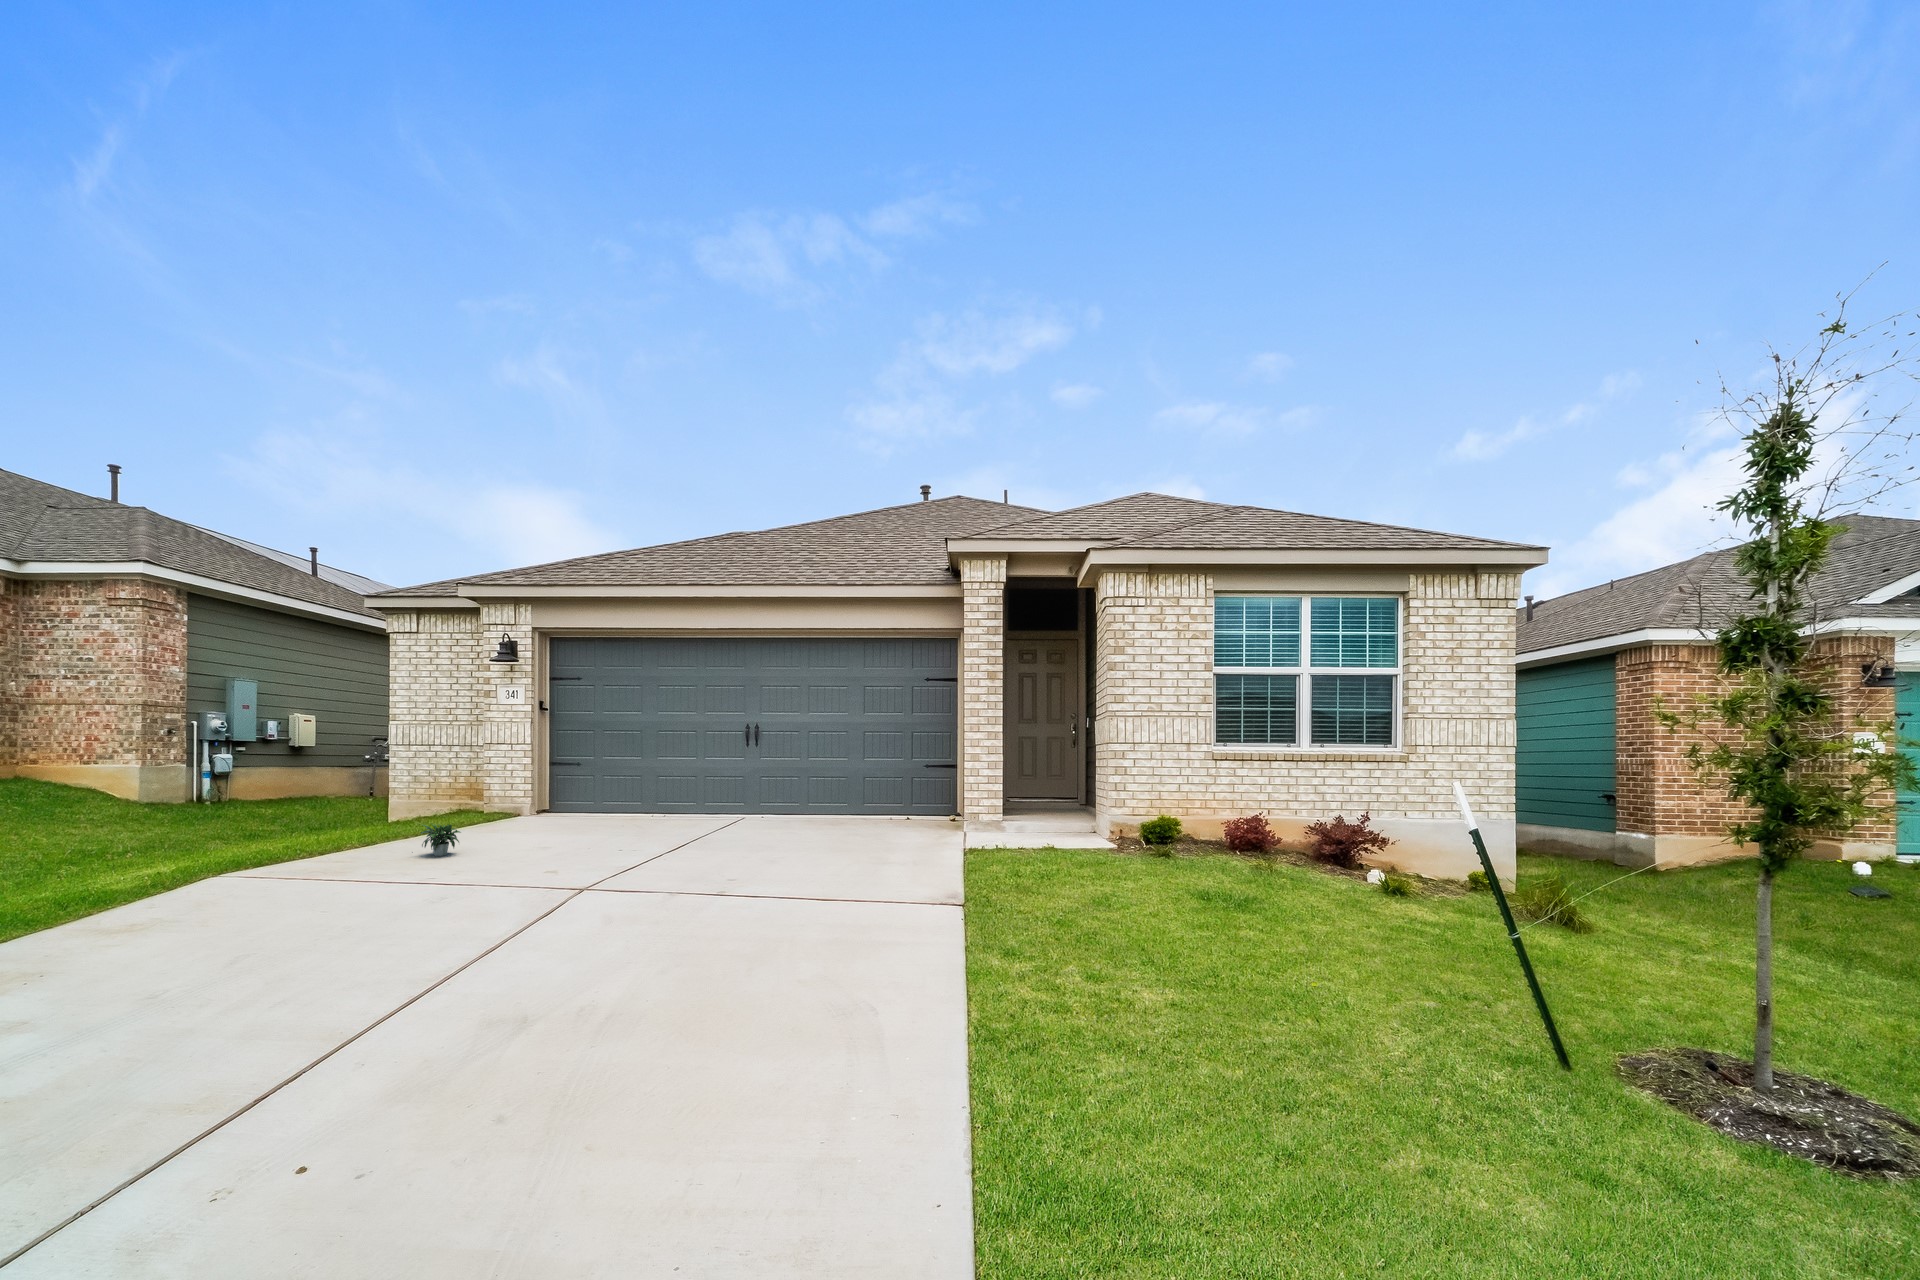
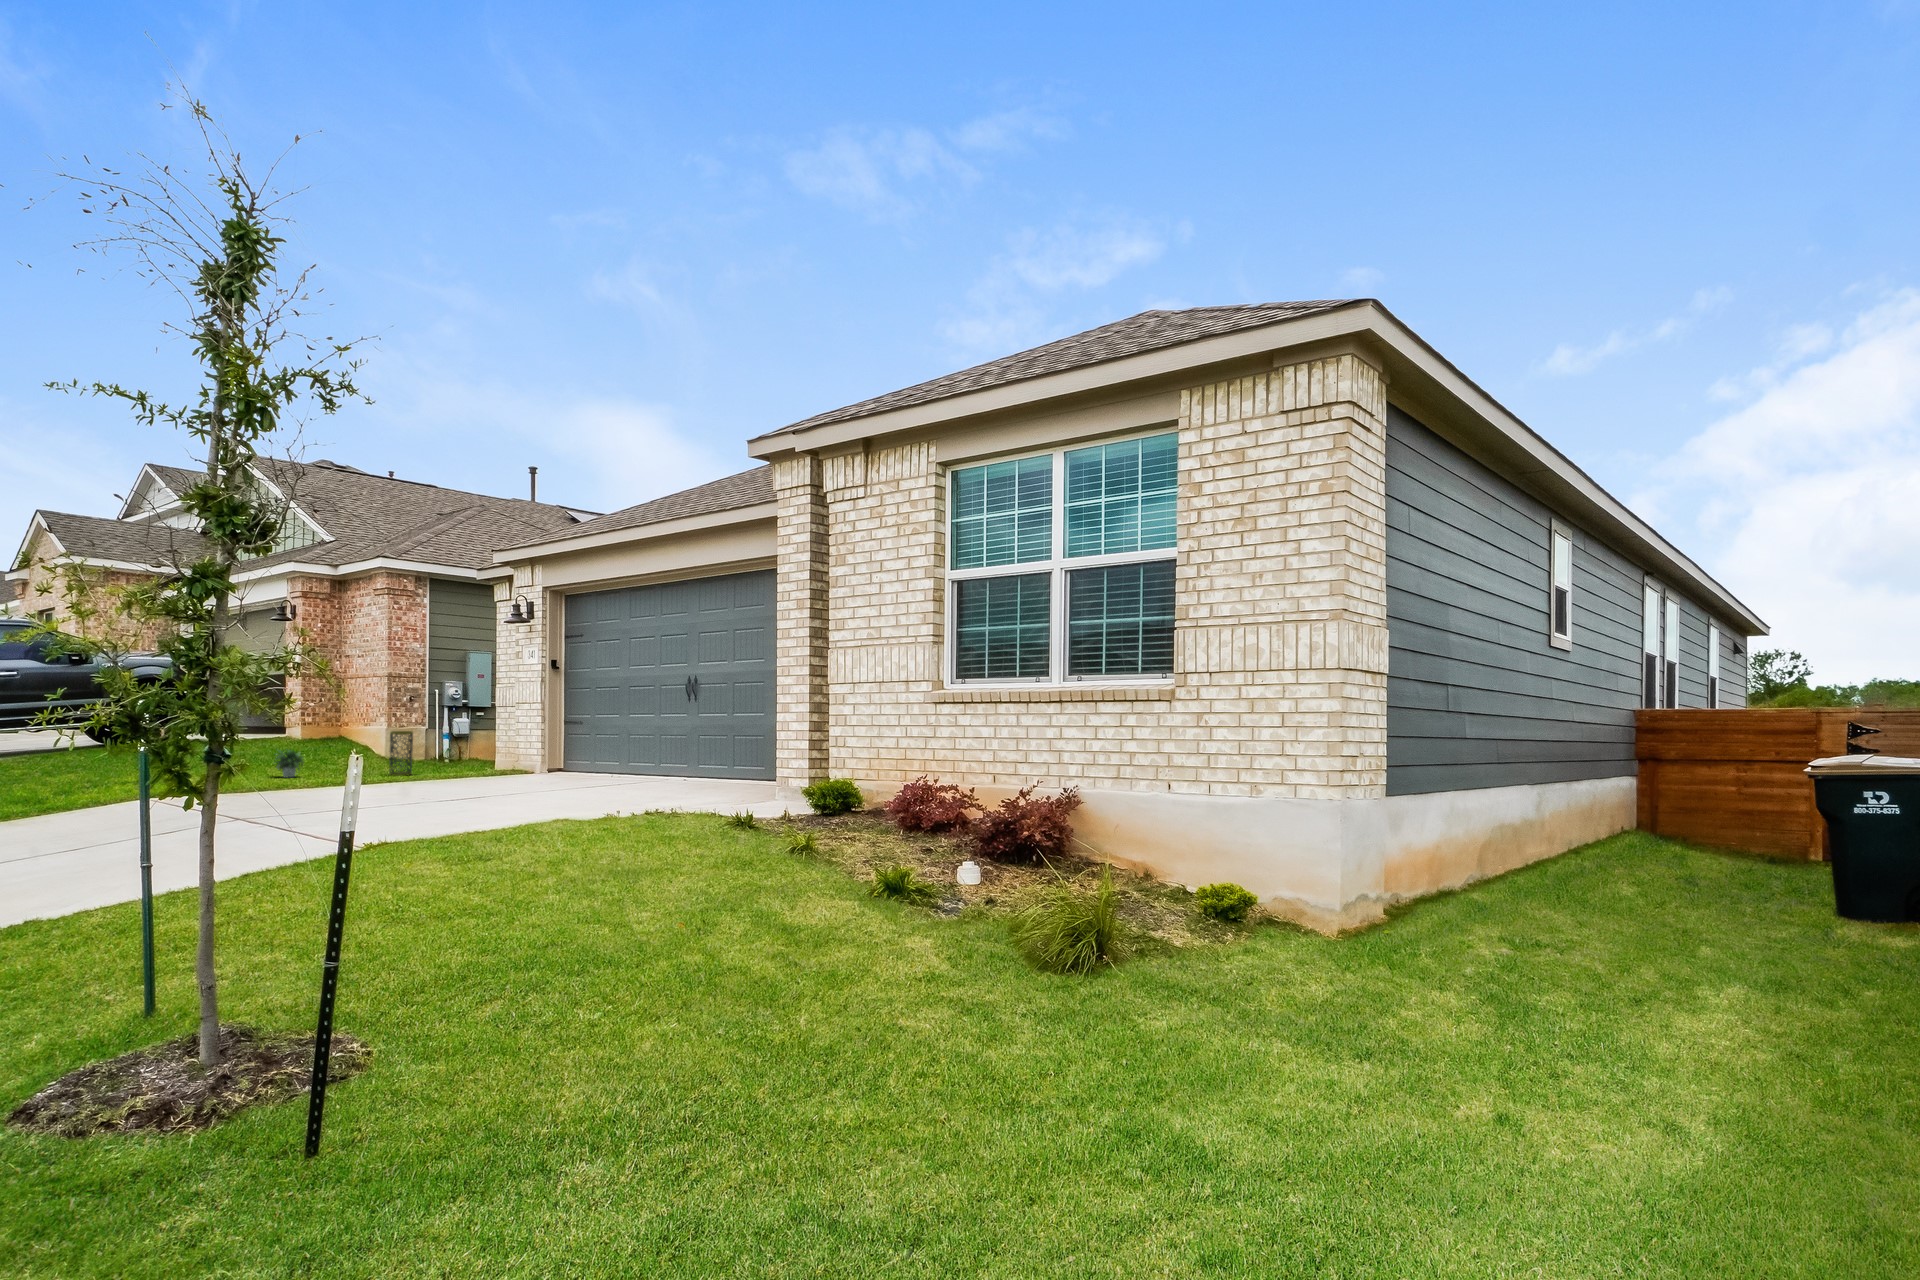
trash can: none [512,789,539,838] -> present [389,731,413,776]

